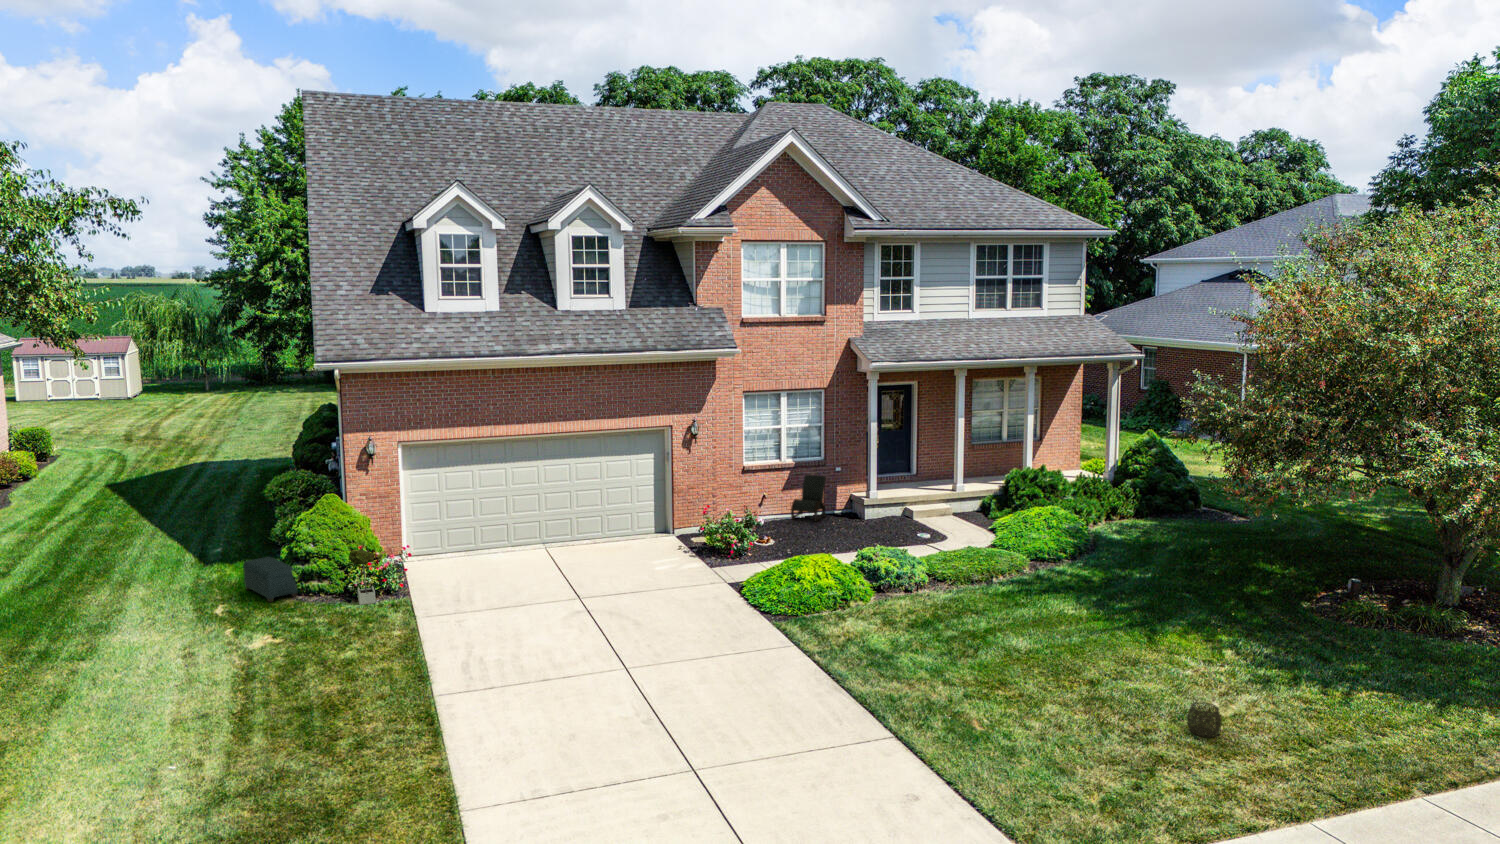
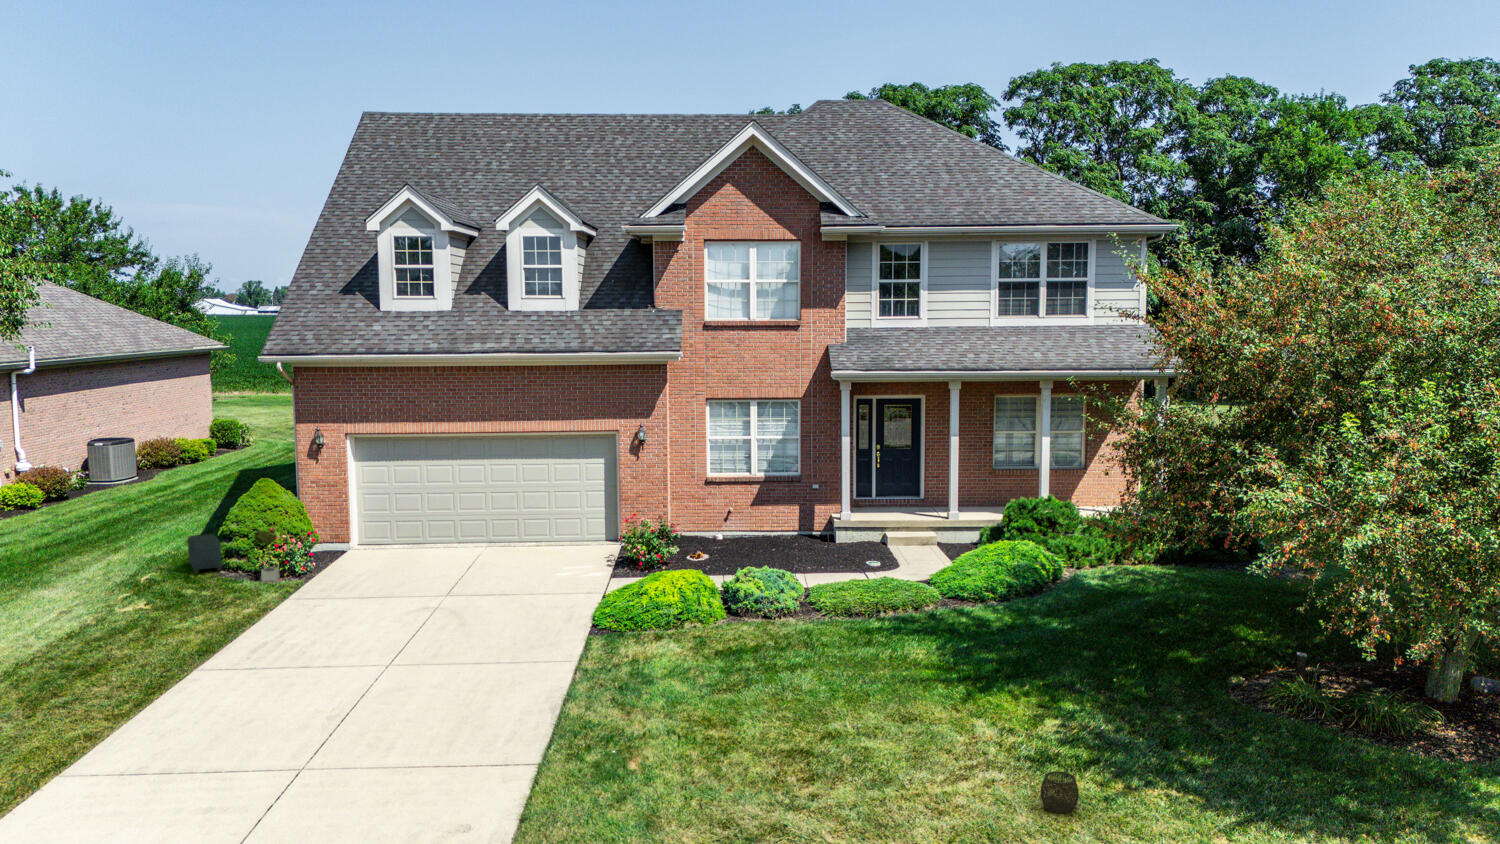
lounge chair: present [791,475,826,522] -> none [750,491,796,542]
woven basket: present [1187,702,1221,738] -> present [1040,771,1079,814]

